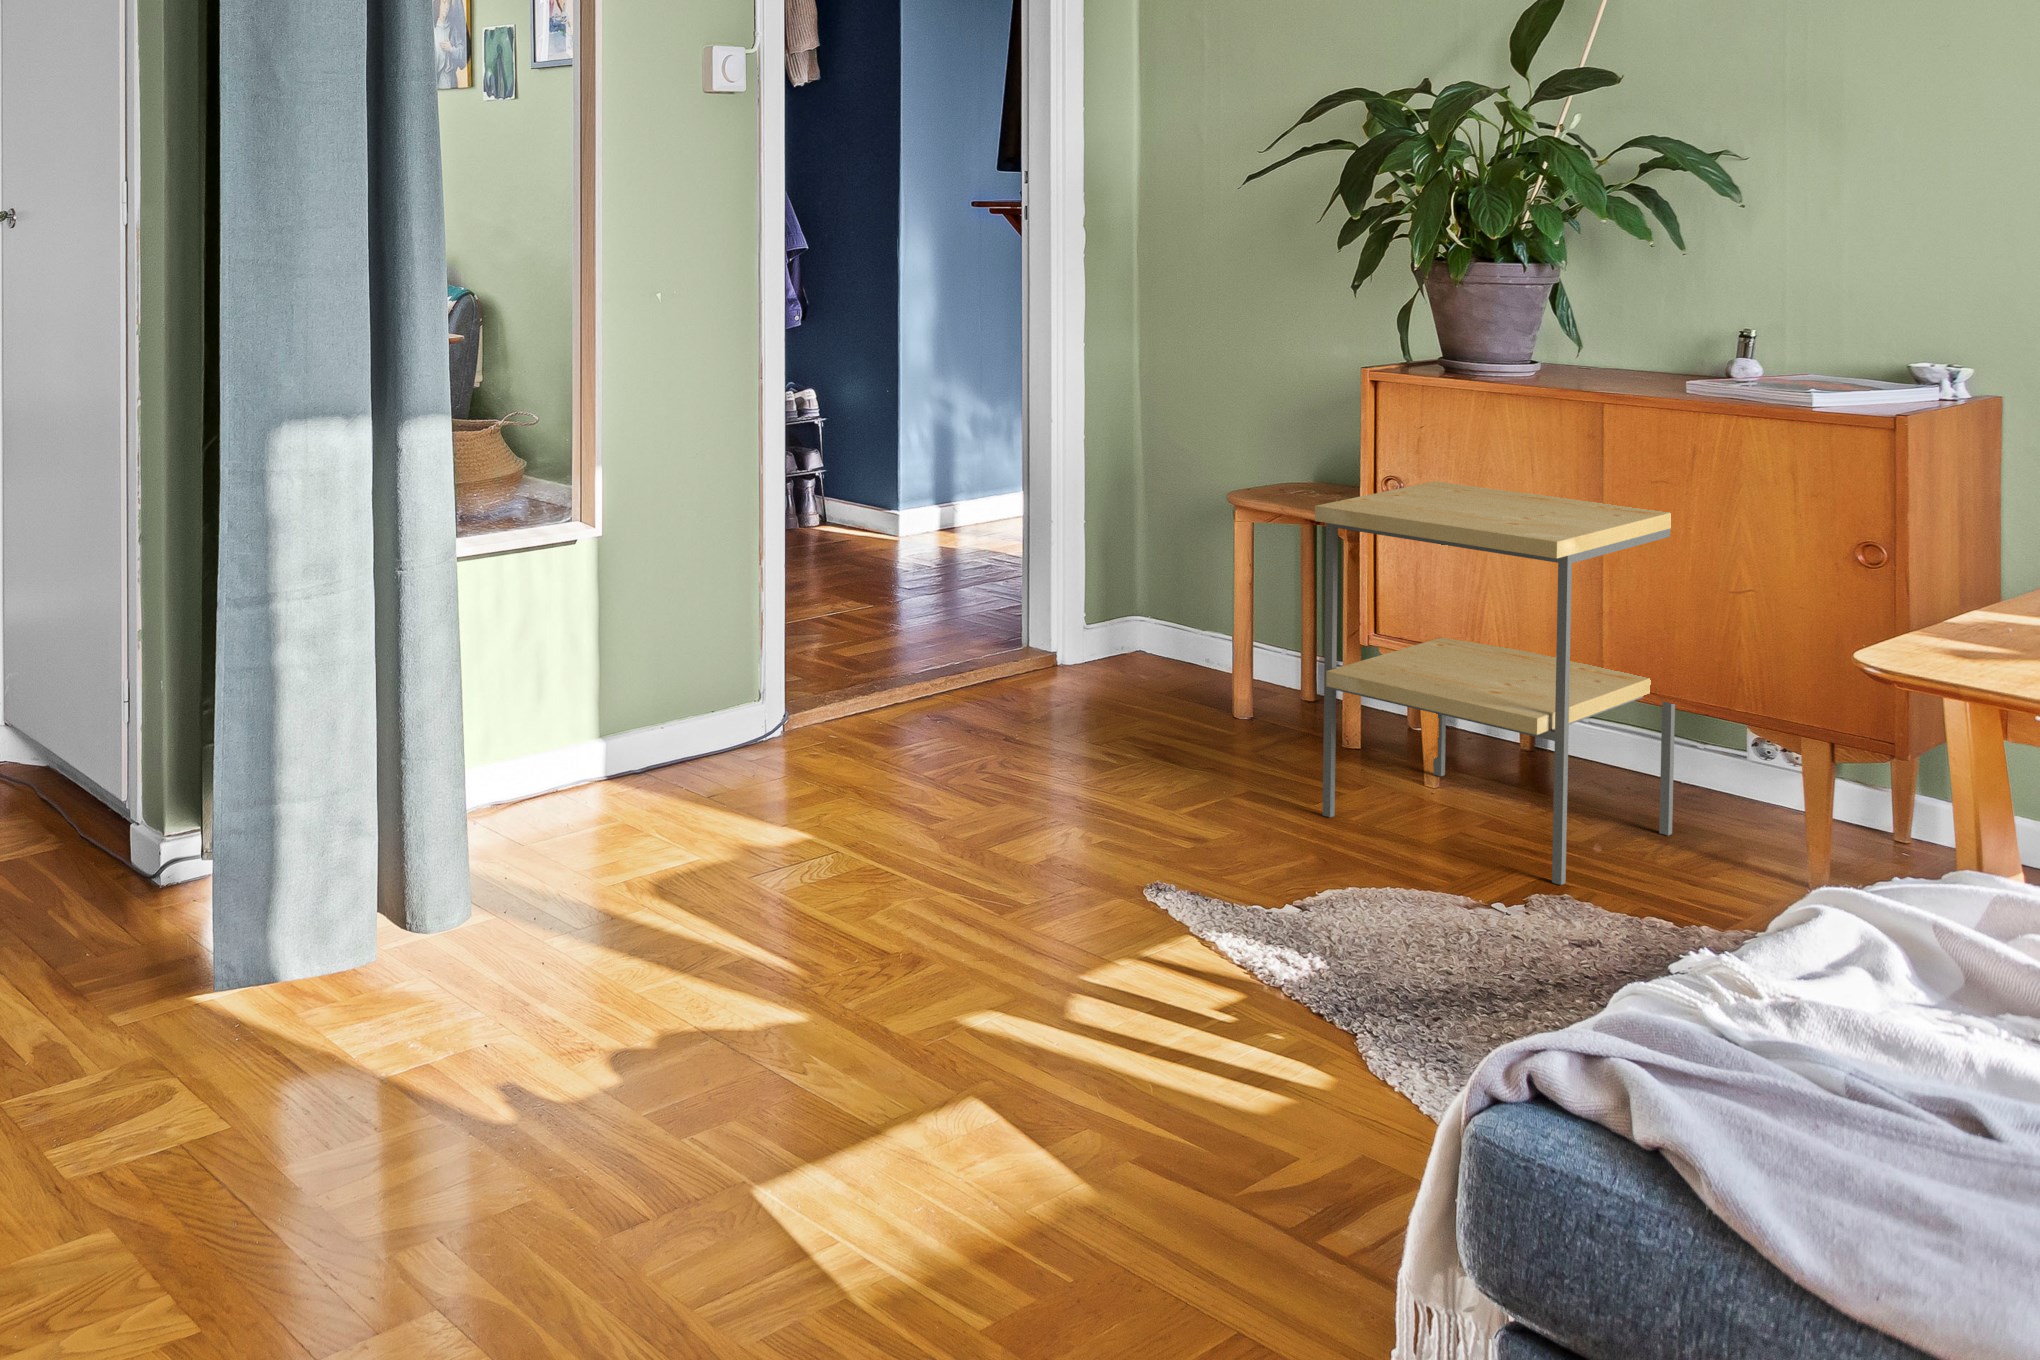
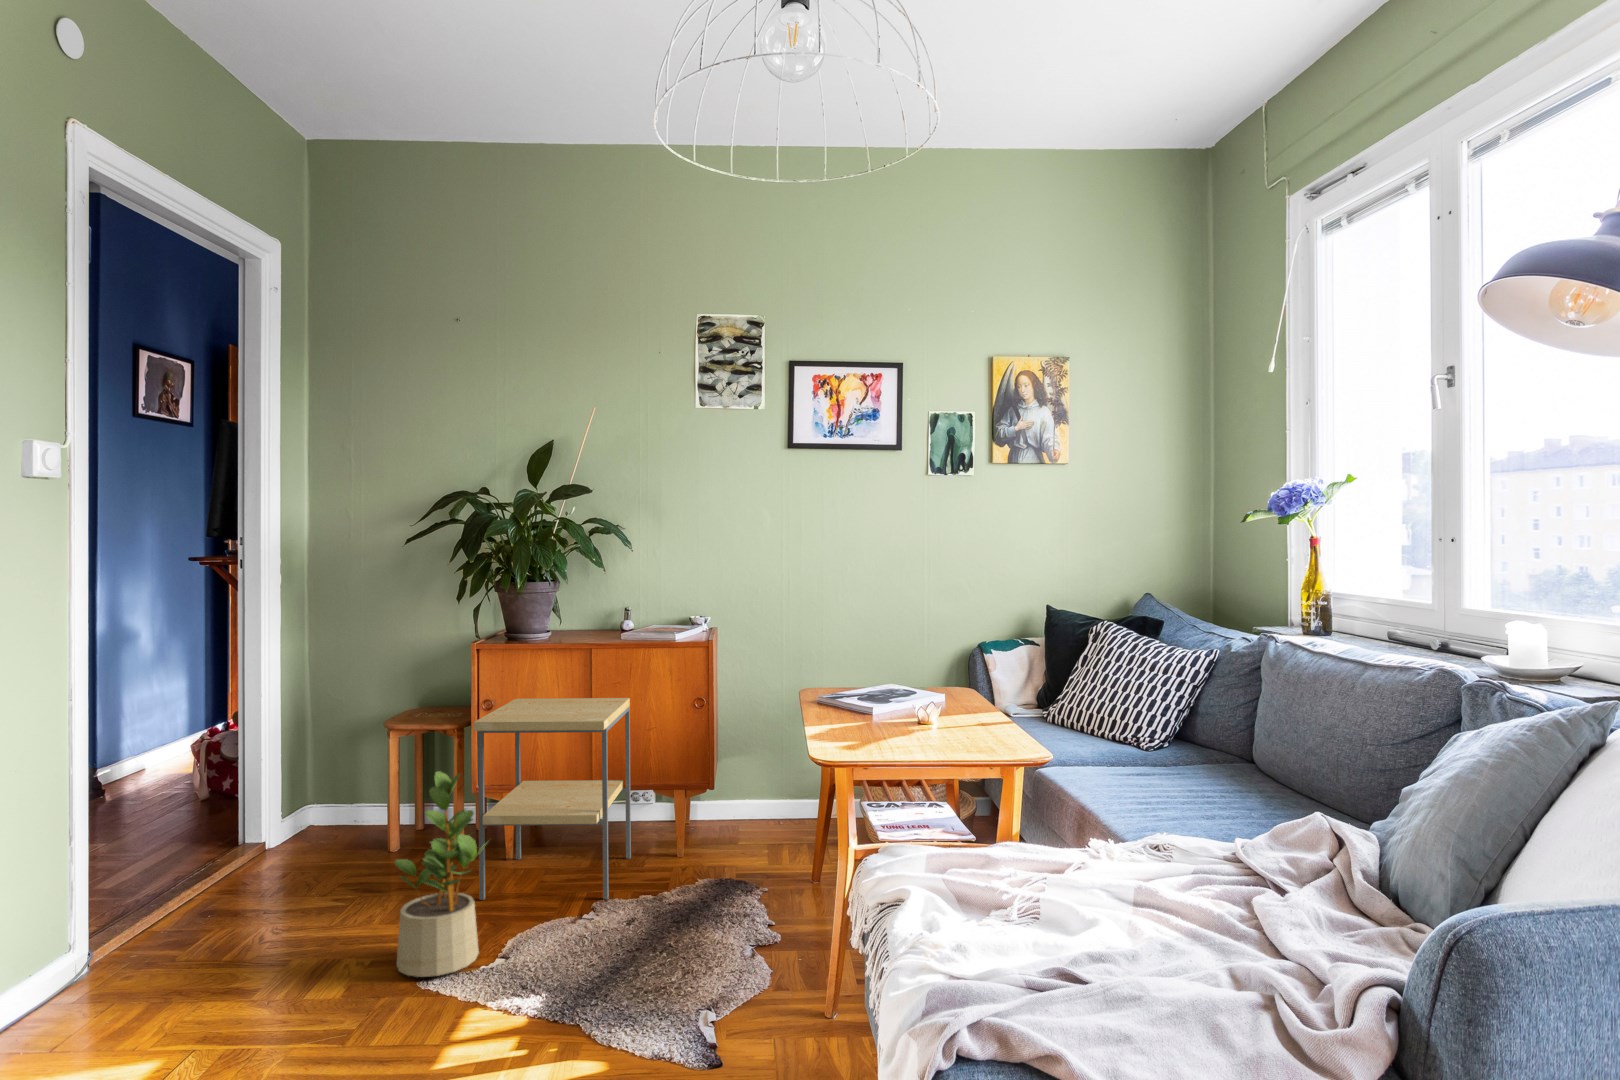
potted plant: none [1129,570,1280,897] -> present [395,771,484,977]

